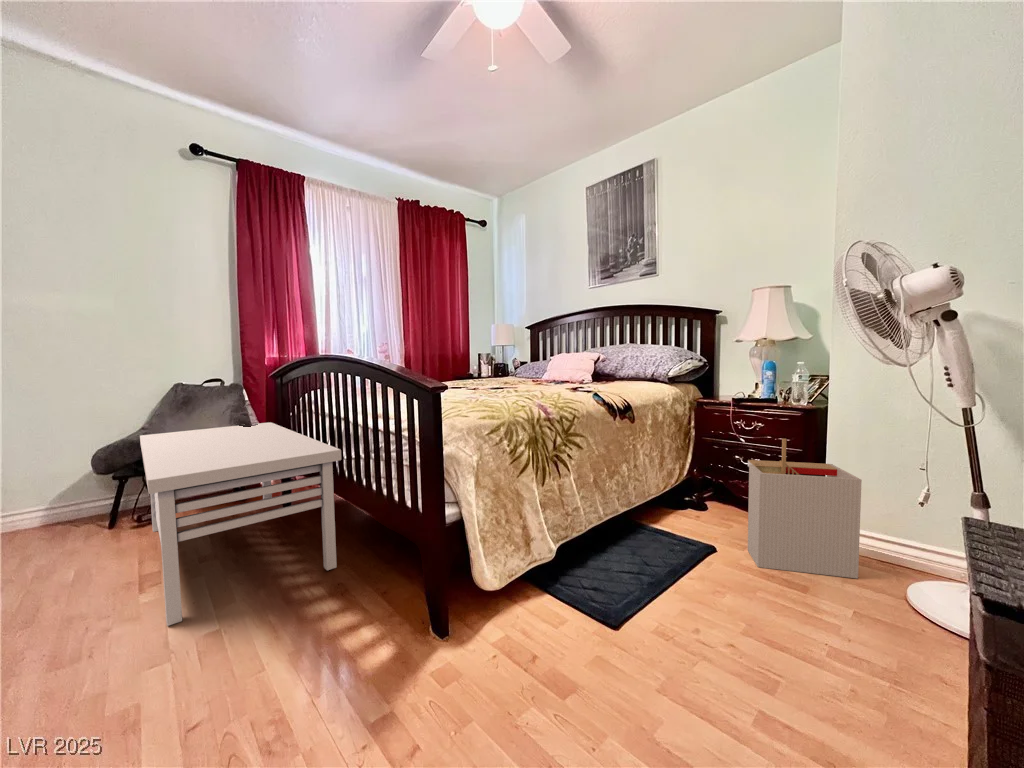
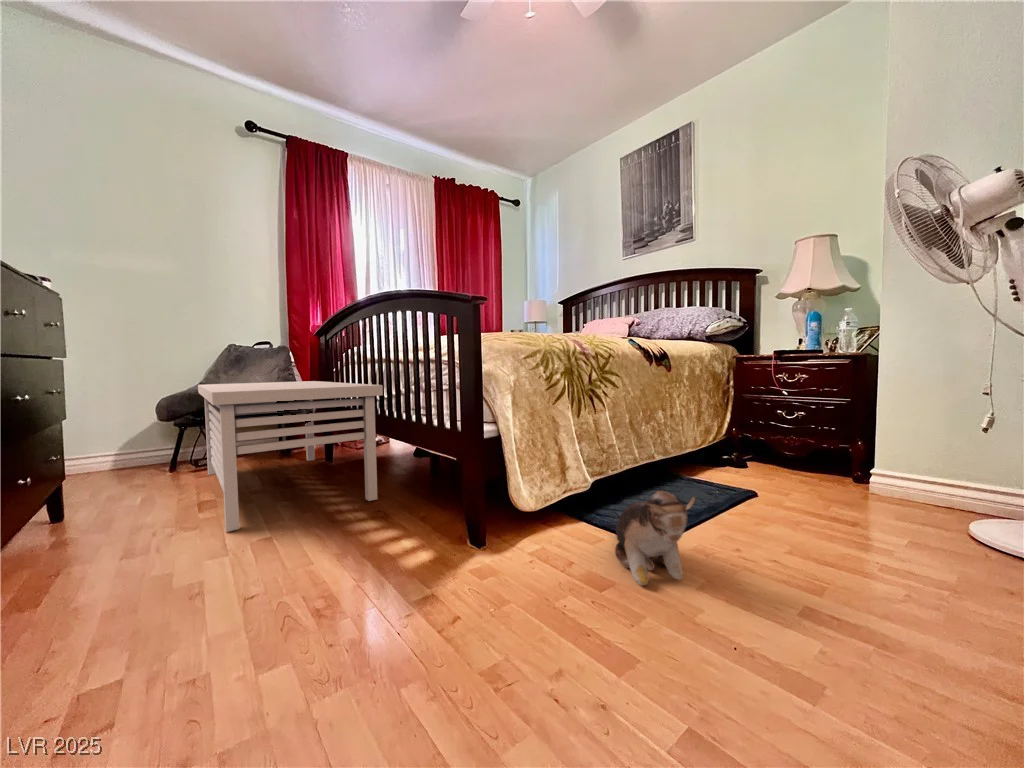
storage bin: present [748,439,862,578] -> none [792,377,917,517]
plush toy: none [578,596,656,695] -> present [615,491,695,586]

